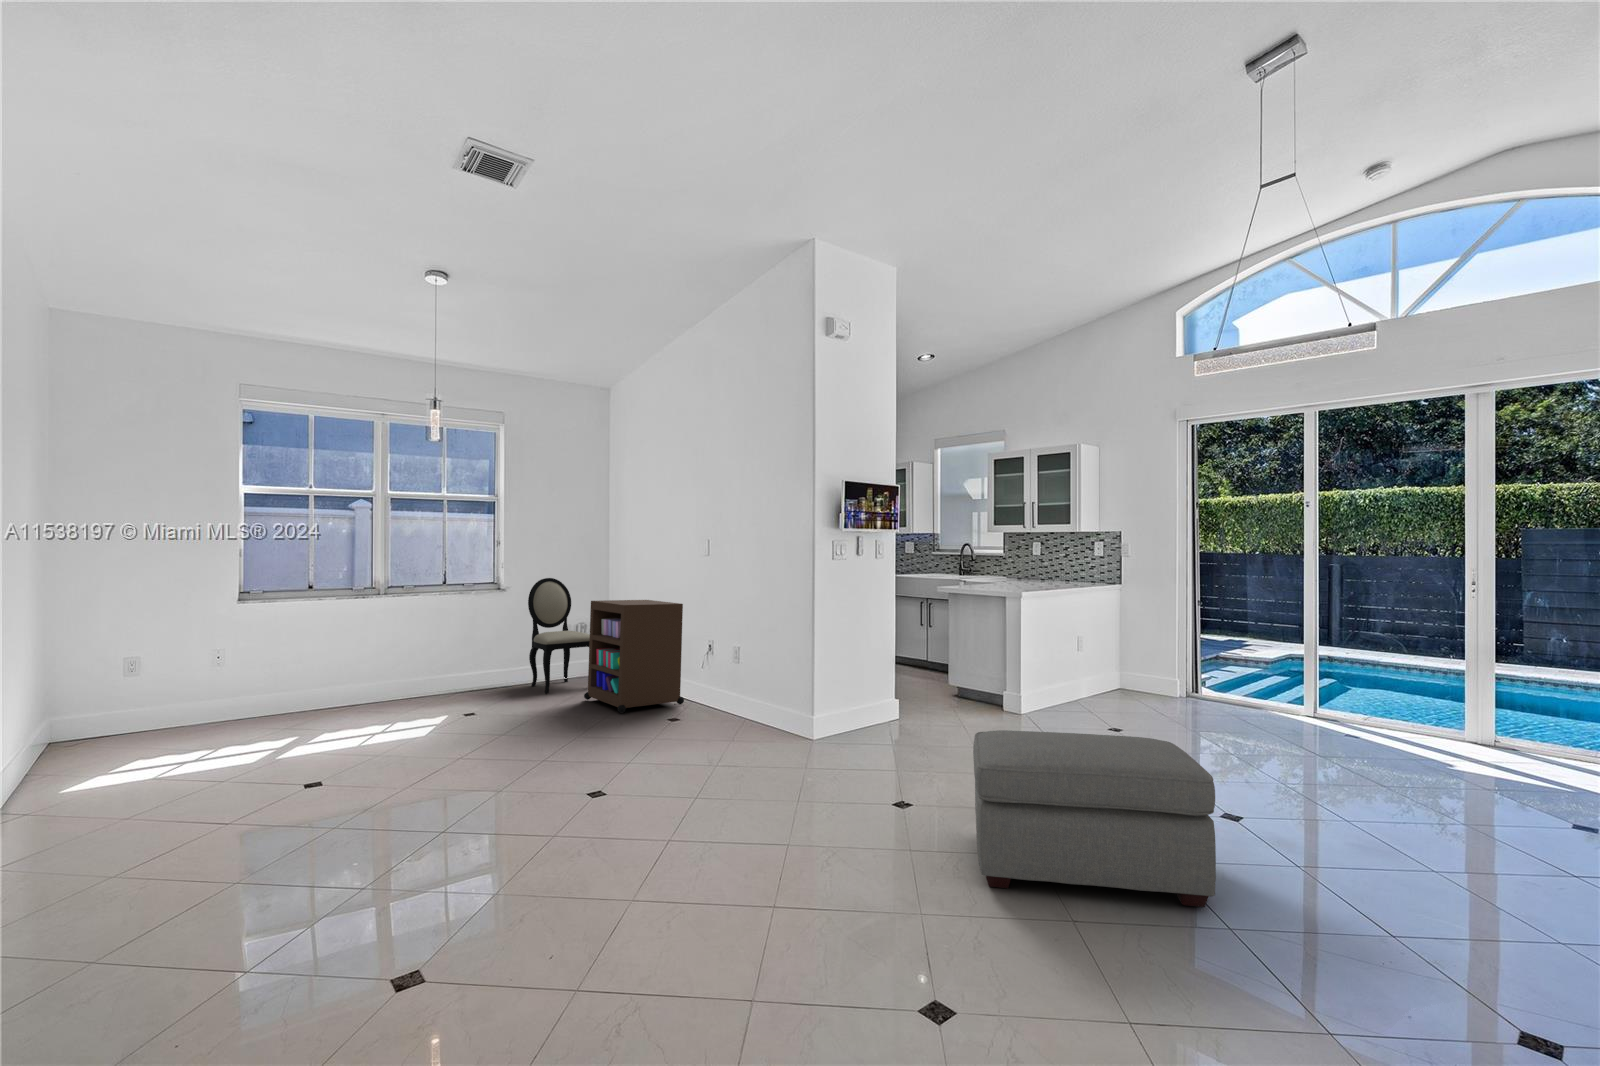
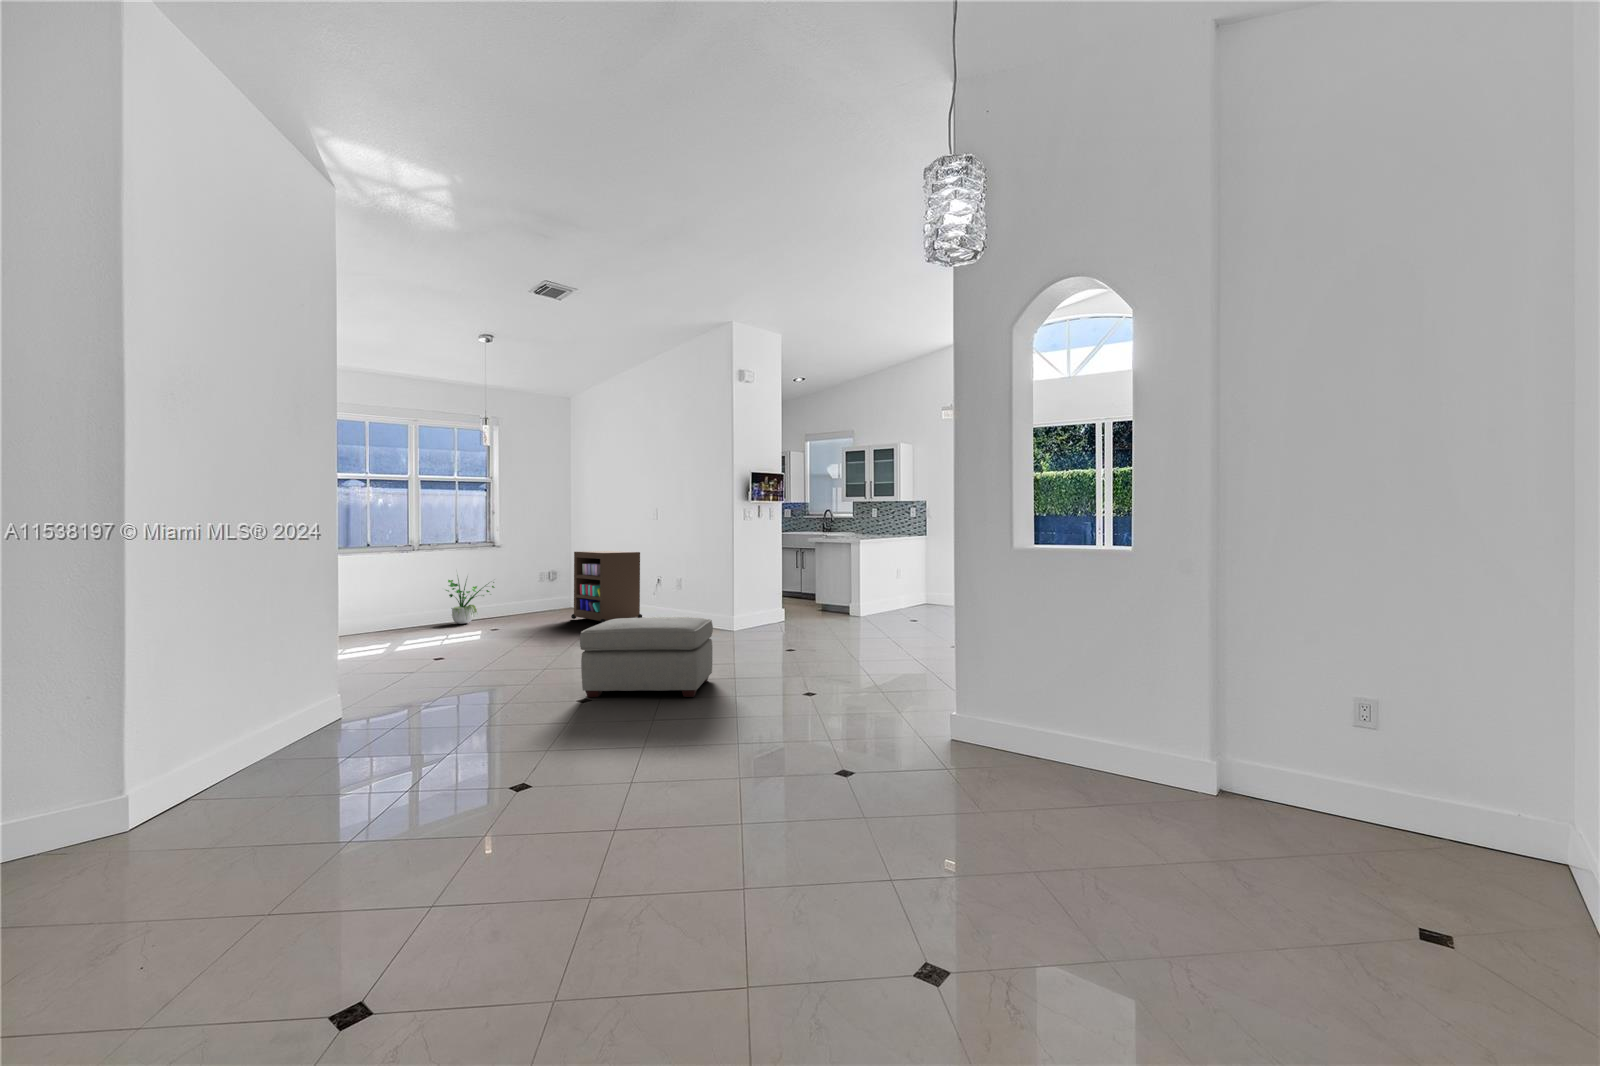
dining chair: present [528,578,590,693] -> none [521,538,575,617]
potted plant: none [406,621,489,701] -> present [446,579,495,624]
ottoman: present [973,730,1216,907] -> present [580,617,713,697]

